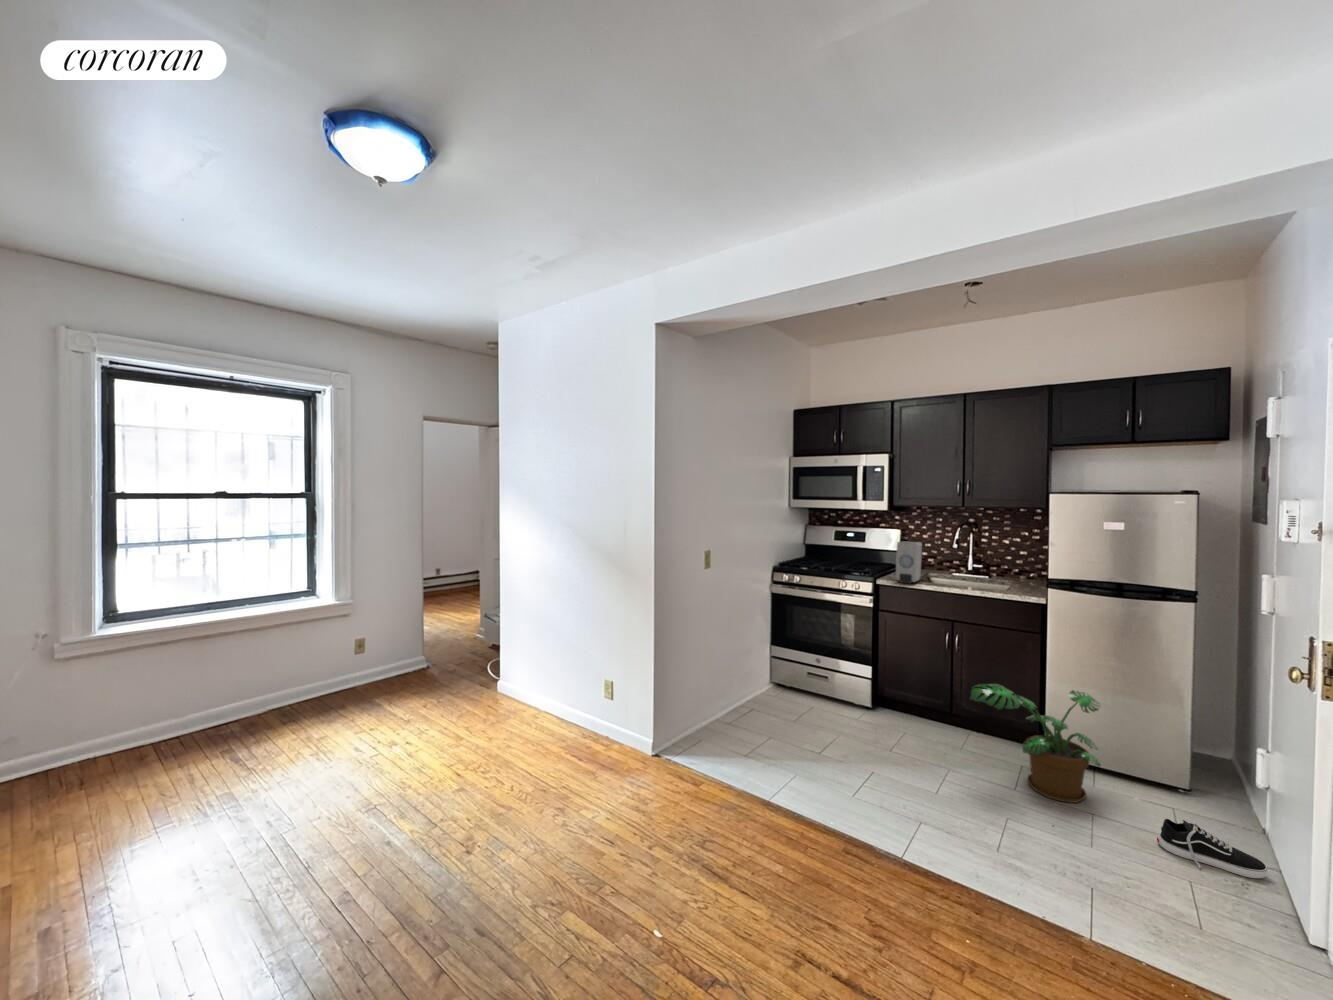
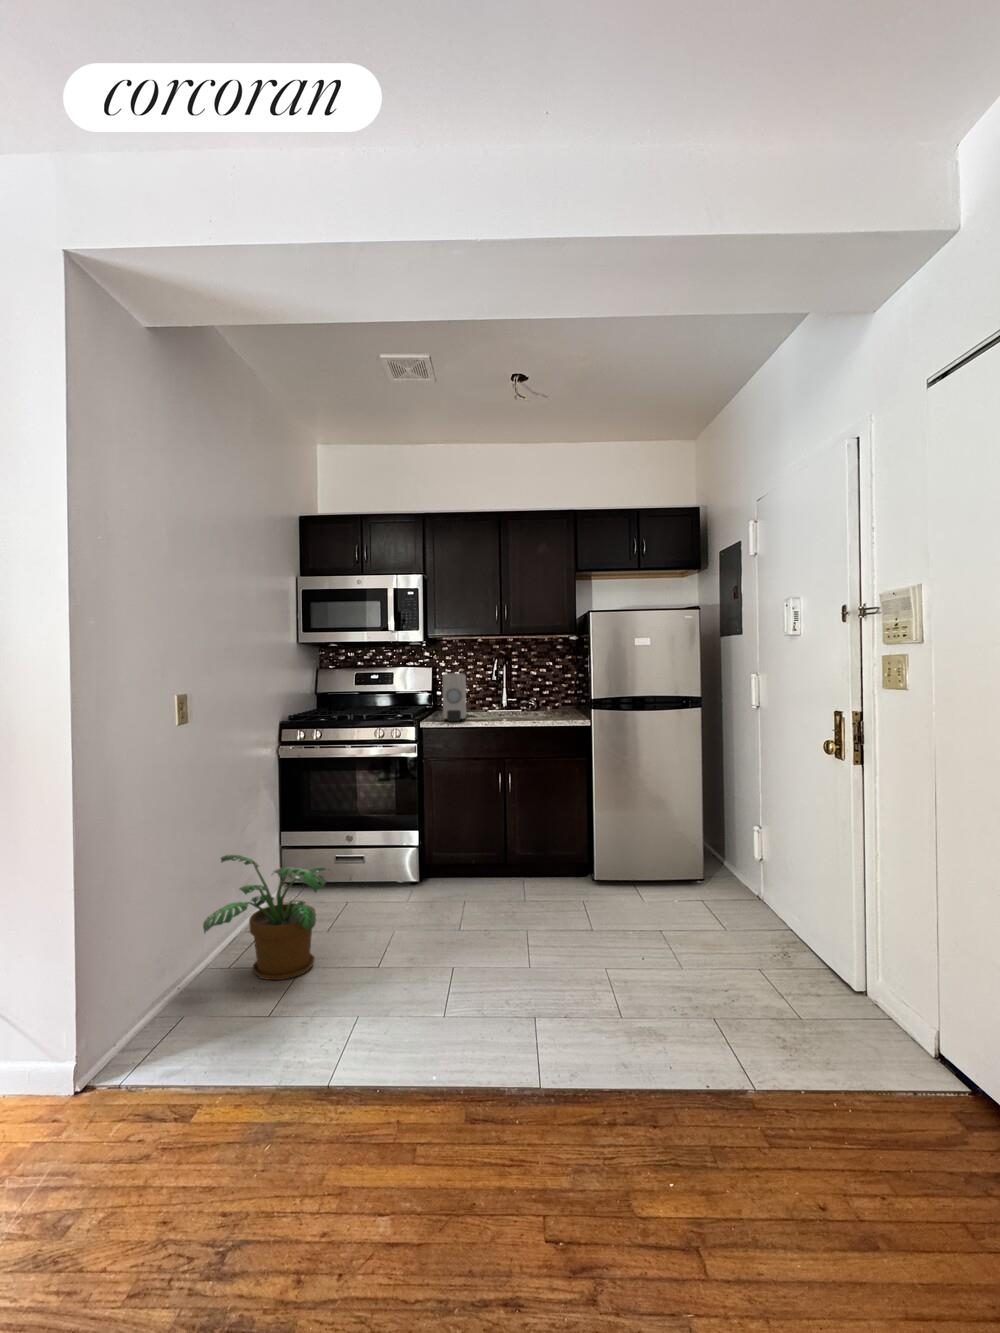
potted plant: present [970,684,1101,803] -> present [203,855,327,980]
shoe: present [1157,819,1267,878] -> none [701,894,772,931]

